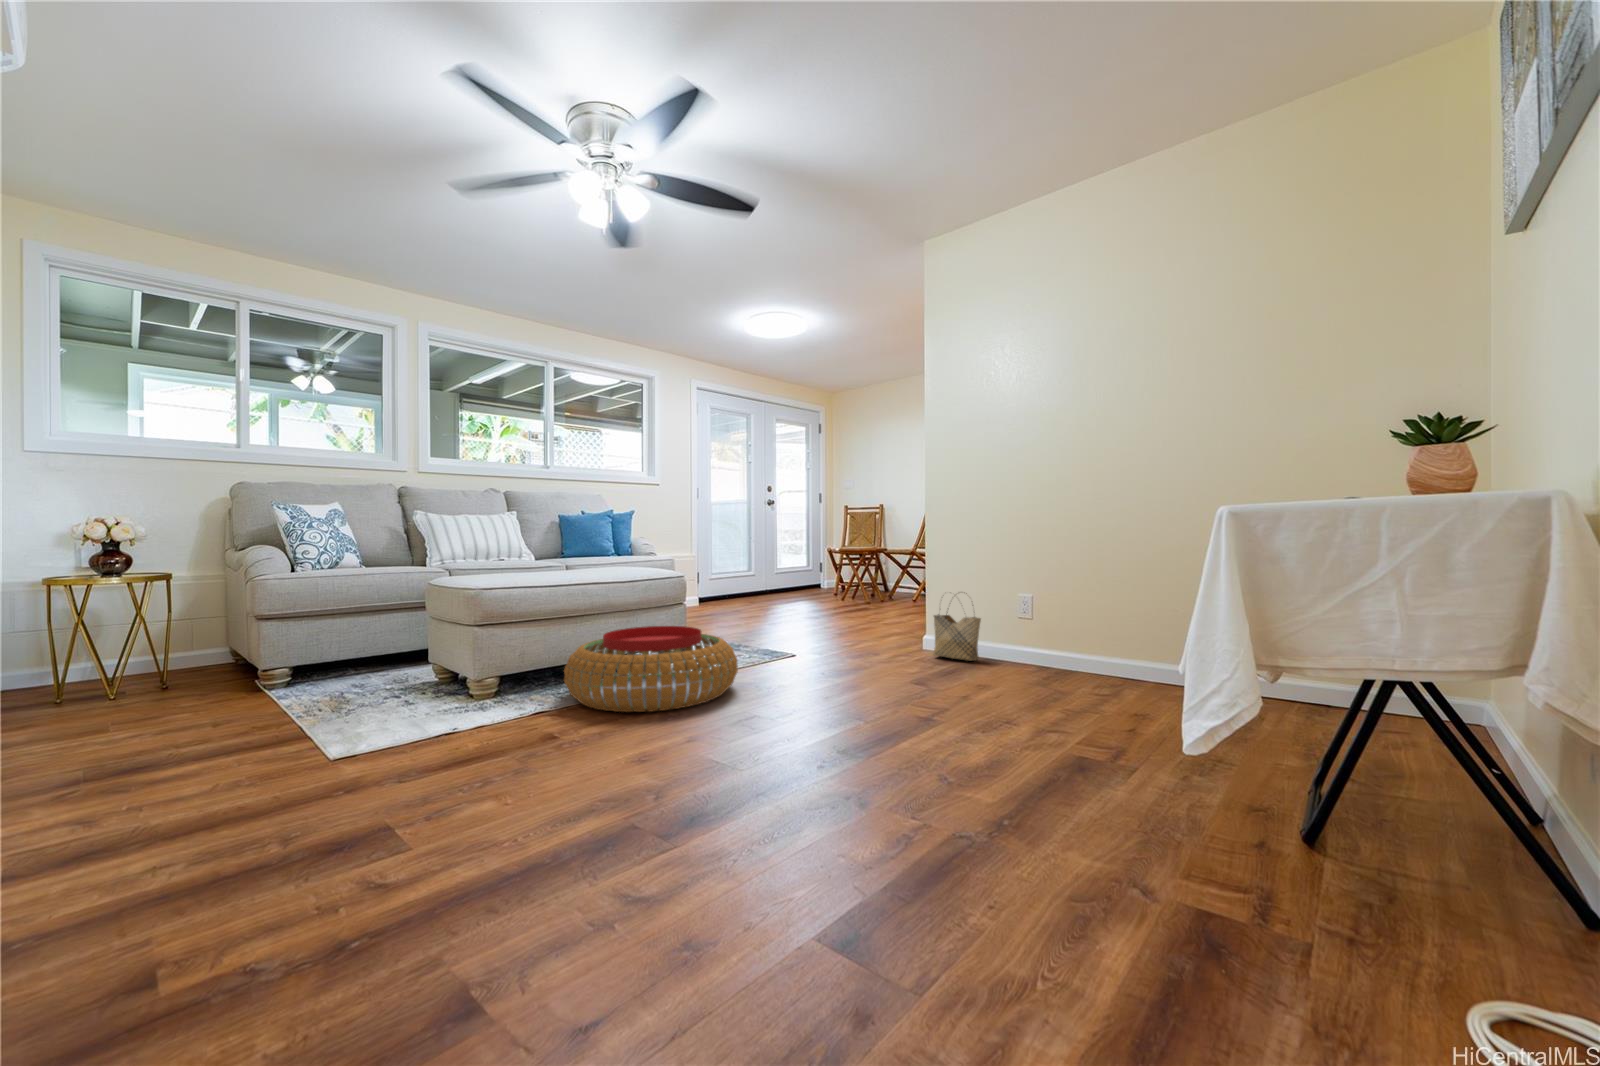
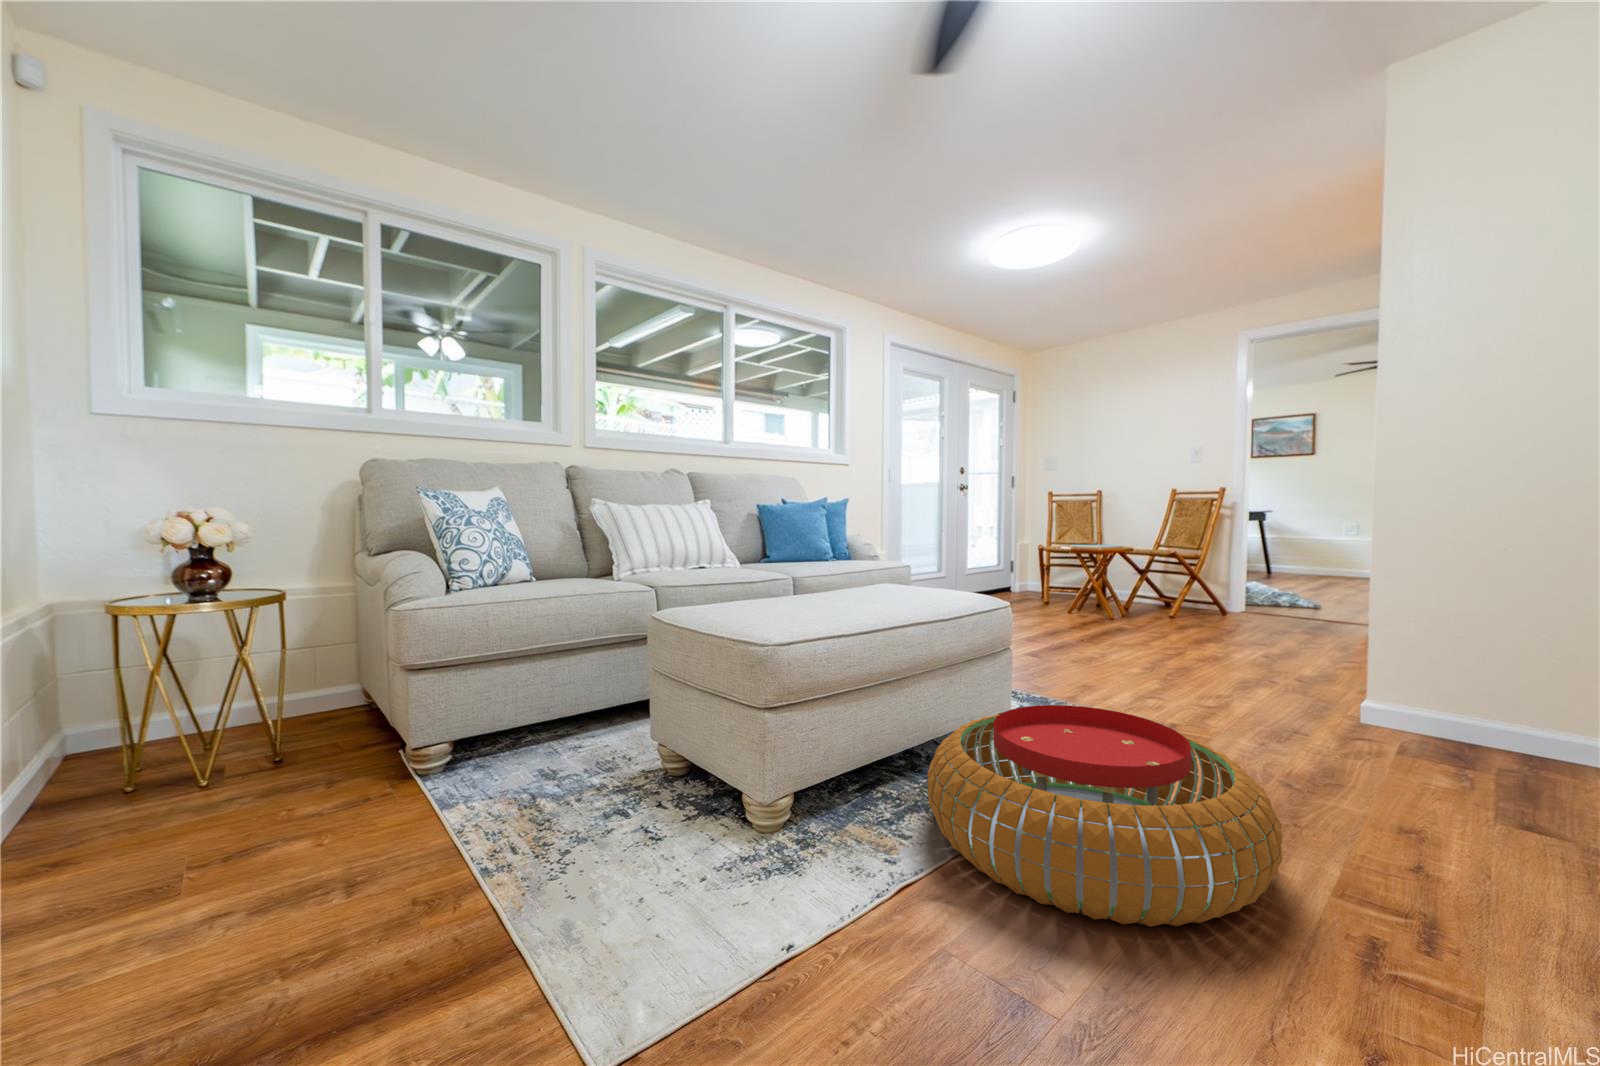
woven basket: present [934,593,981,661] -> none [1443,641,1570,767]

